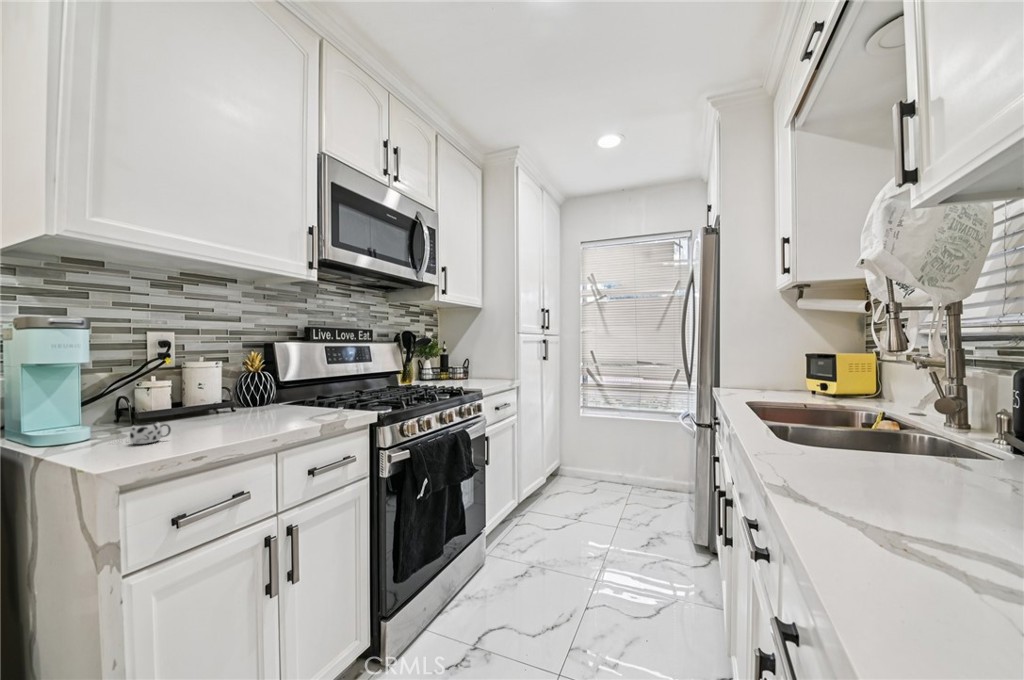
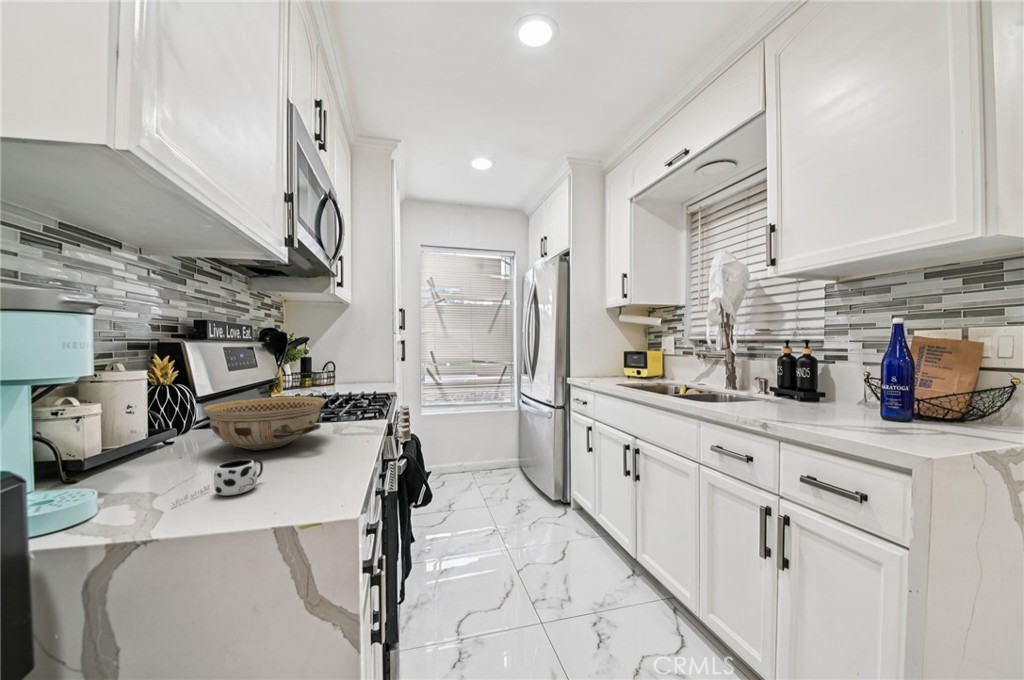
ceramic bowl: none [208,384,300,421] -> present [203,396,326,450]

